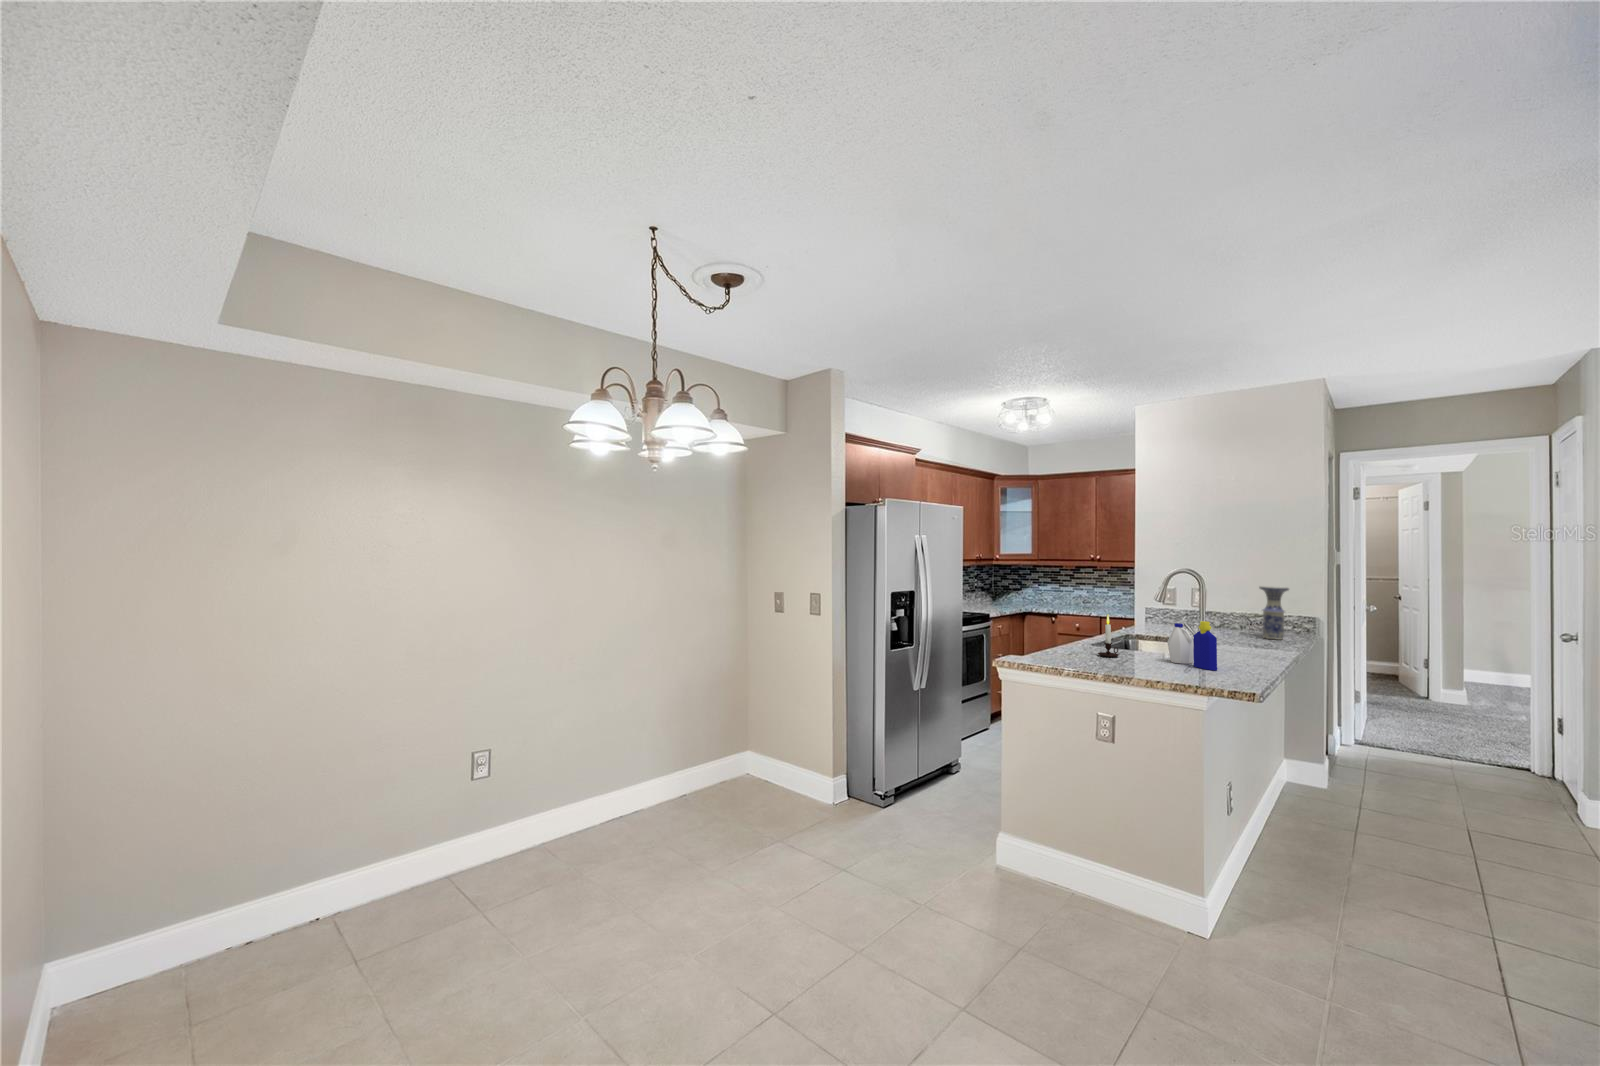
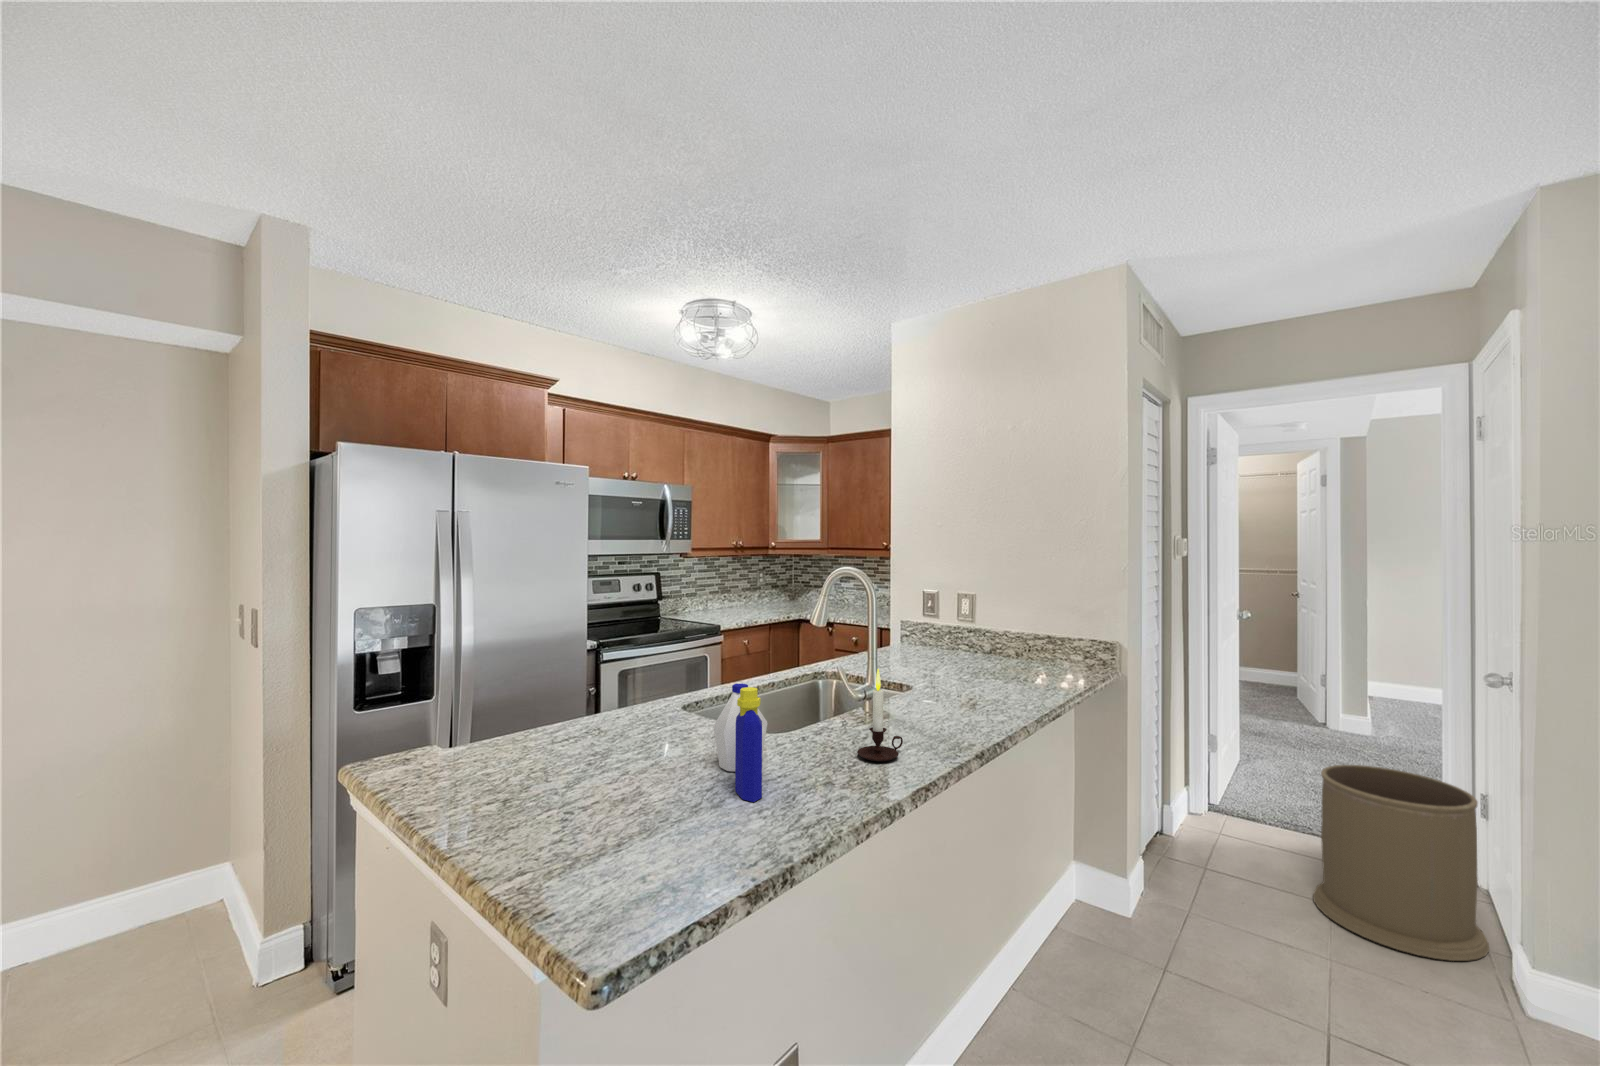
vase: present [1259,586,1289,640] -> none [1019,593,1061,683]
candle: present [1098,615,1119,657] -> present [857,669,903,761]
trash can: none [1446,700,1567,811] -> present [1313,765,1489,961]

